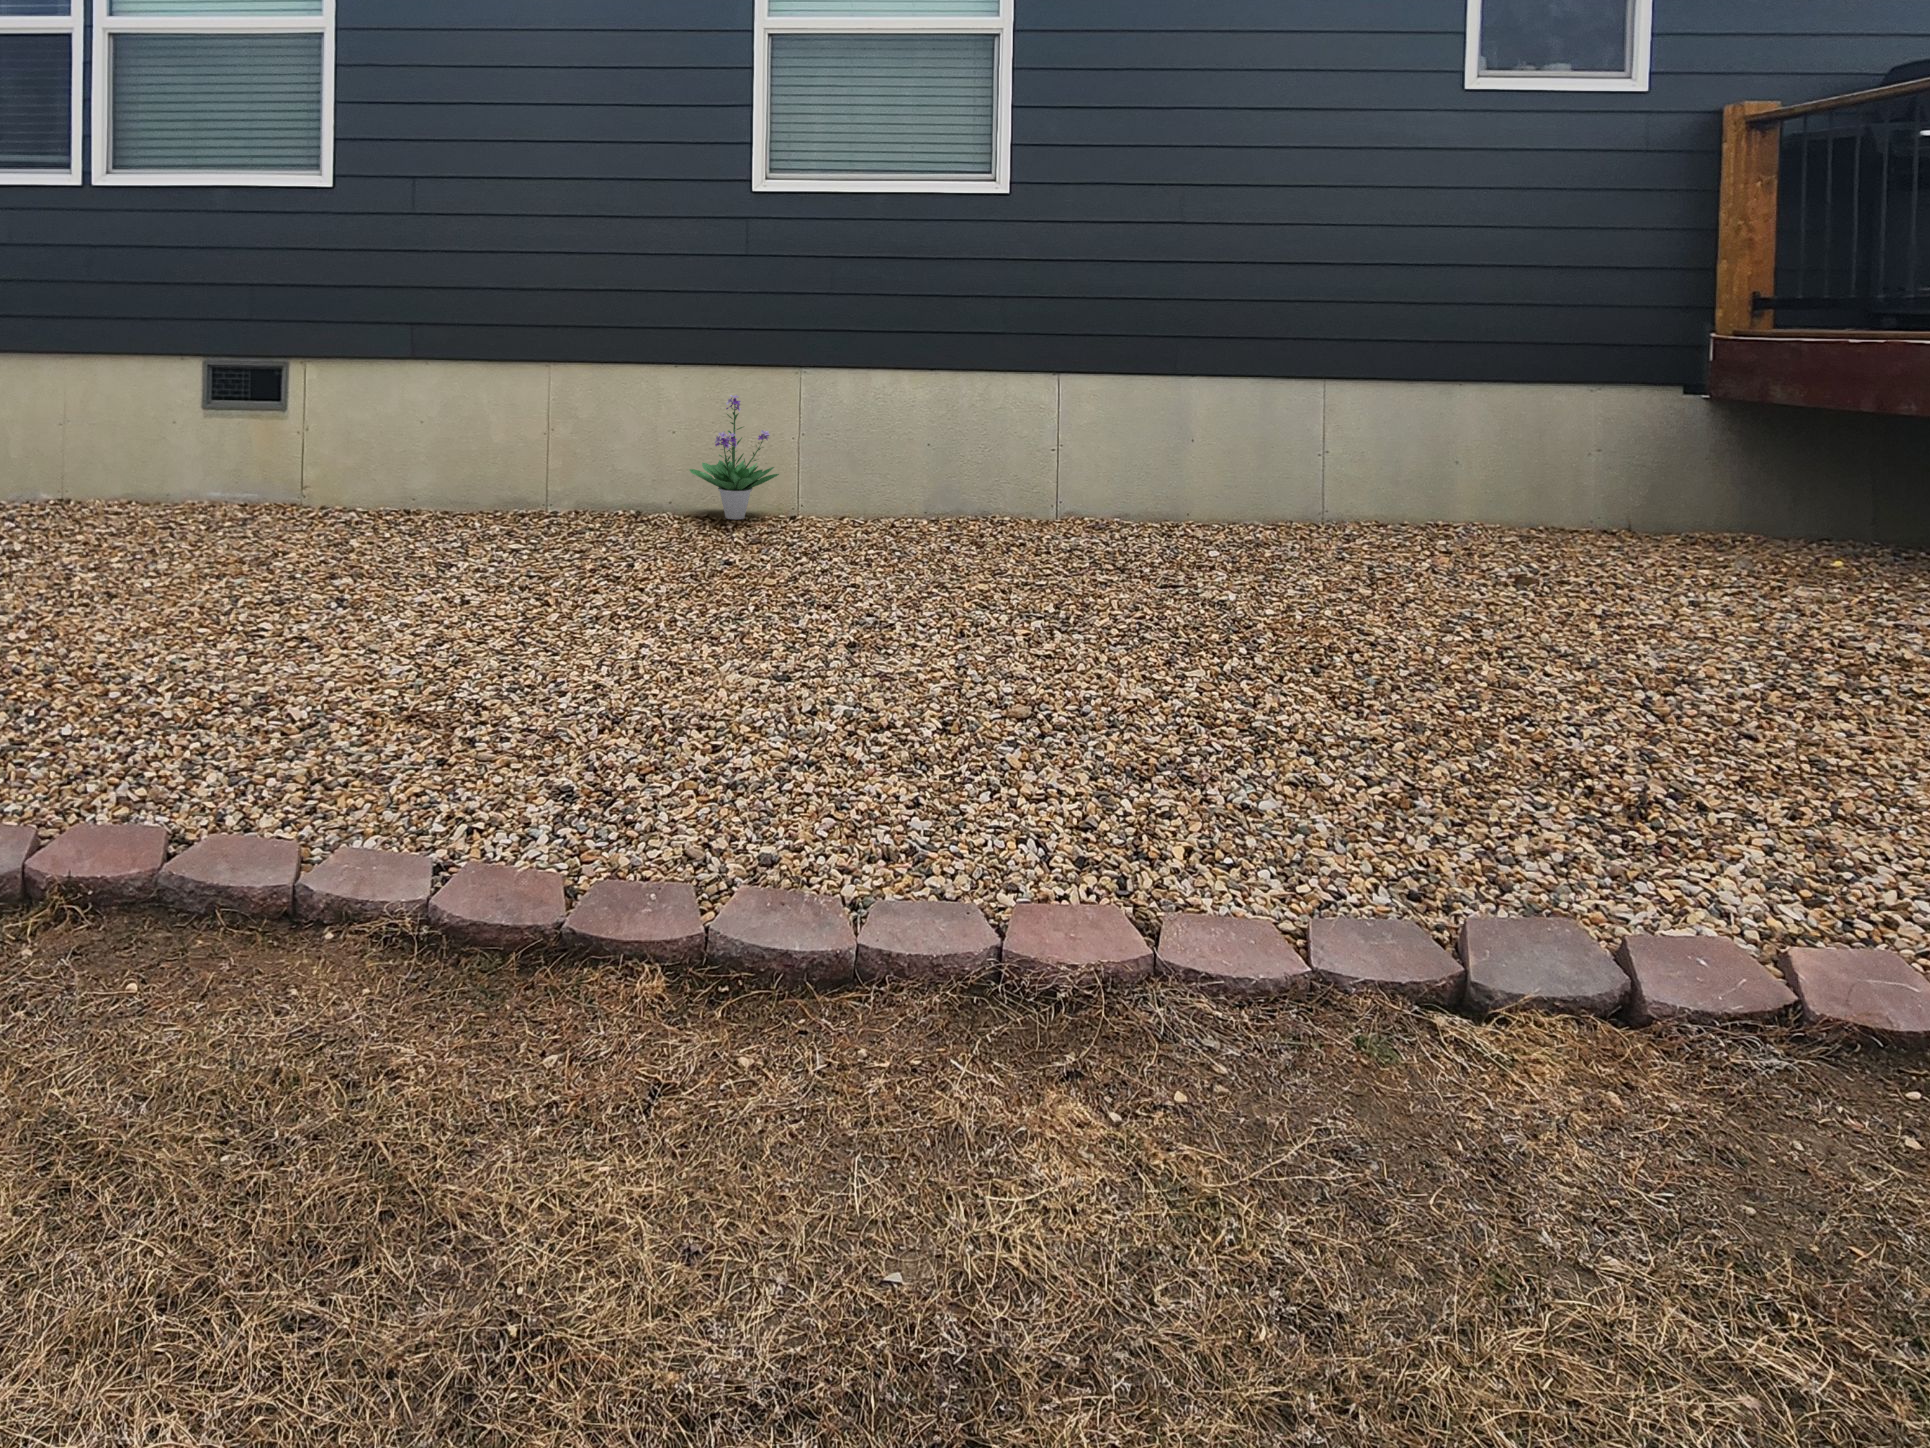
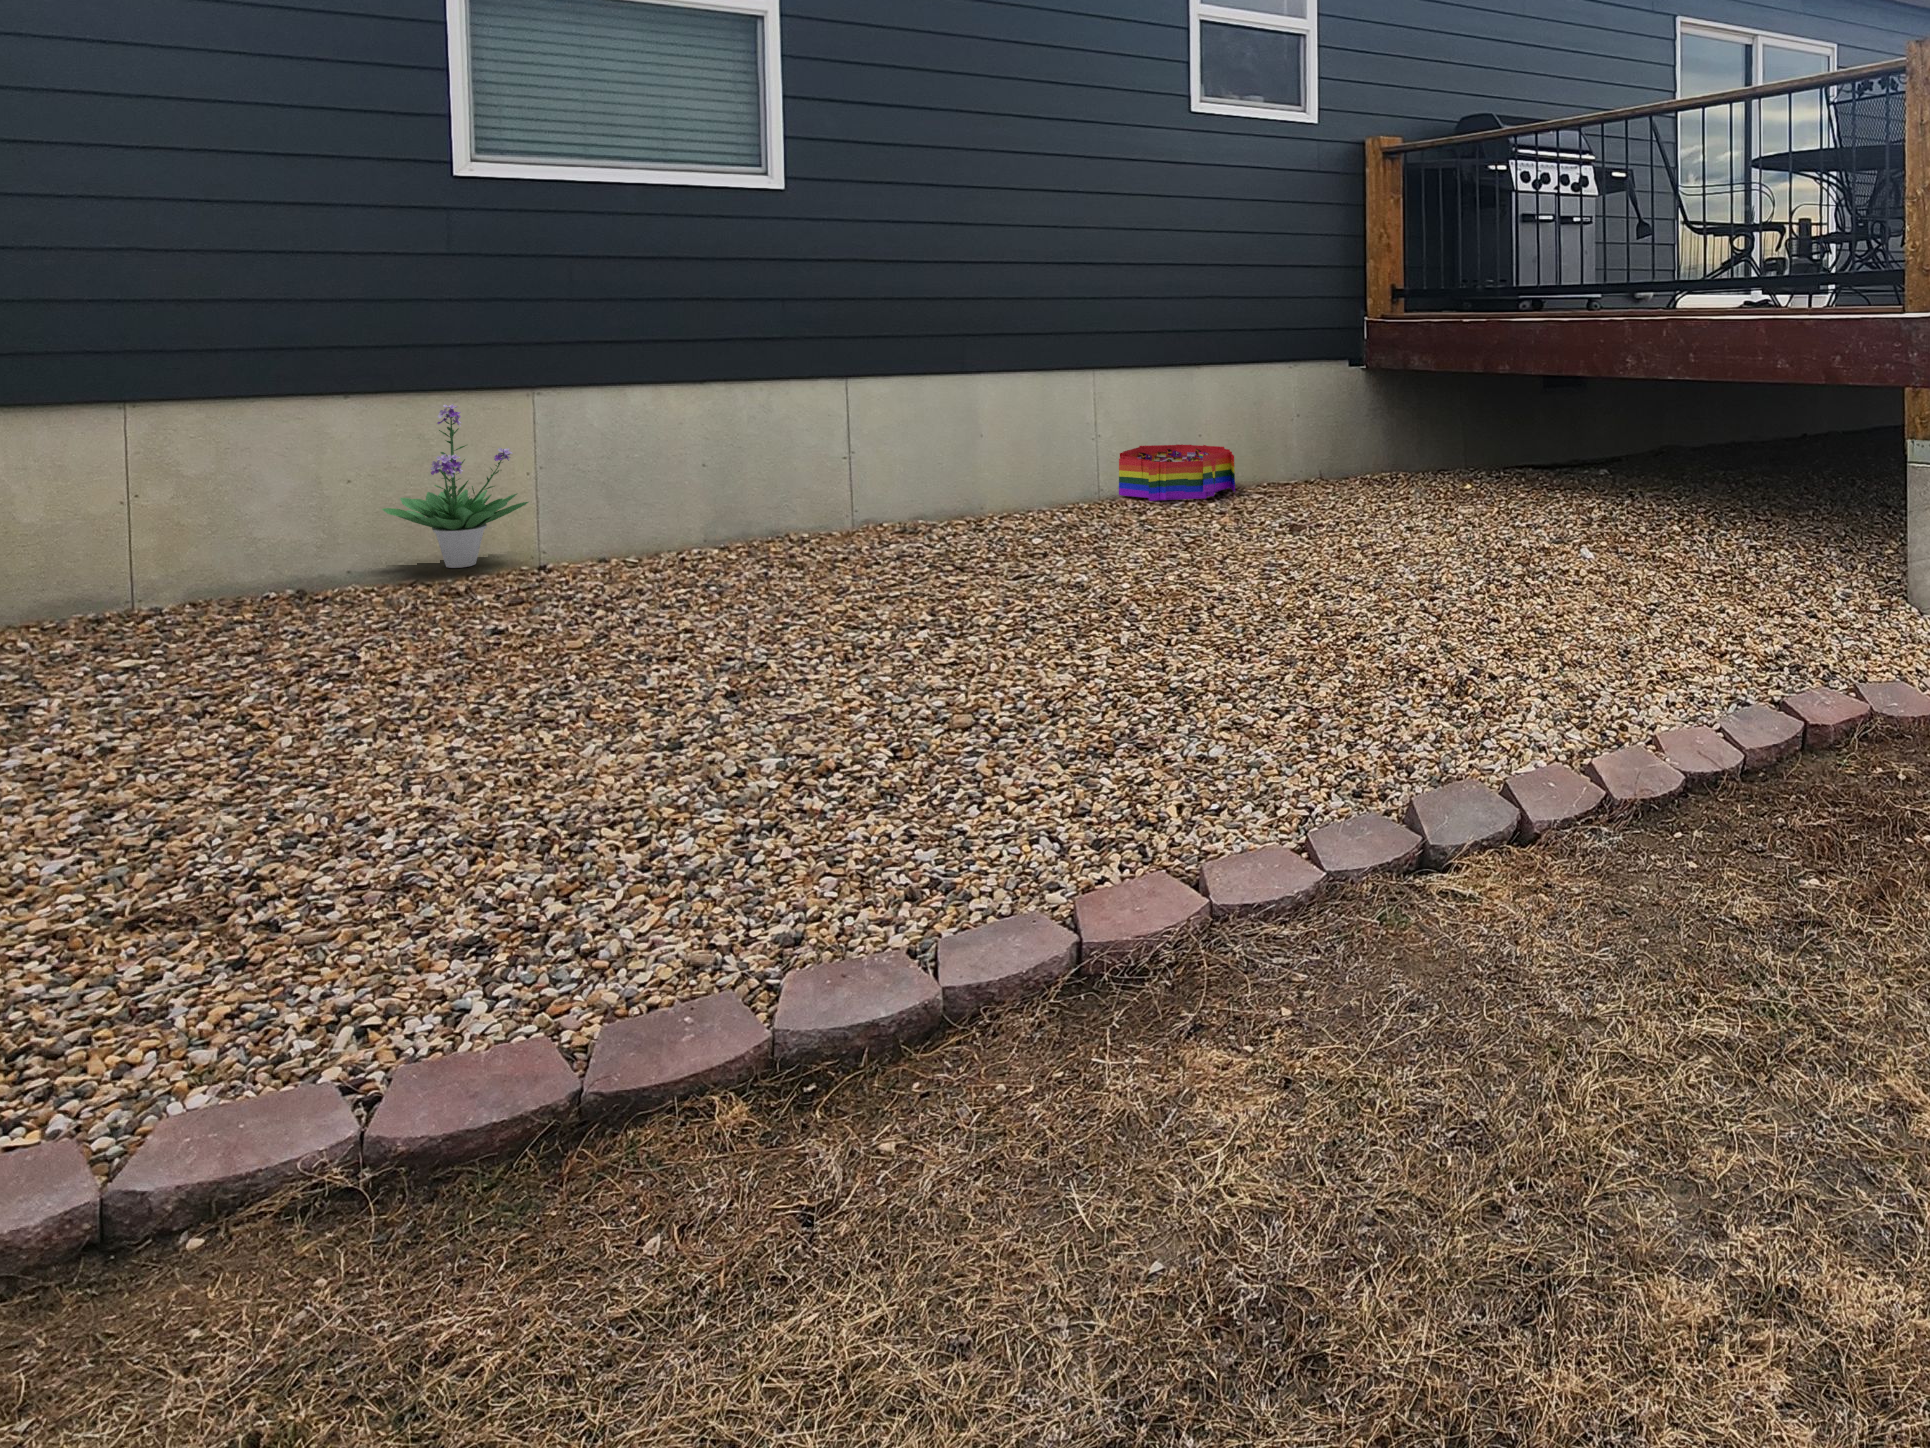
storage bin: none [1303,477,1442,540] -> present [1119,444,1235,501]

